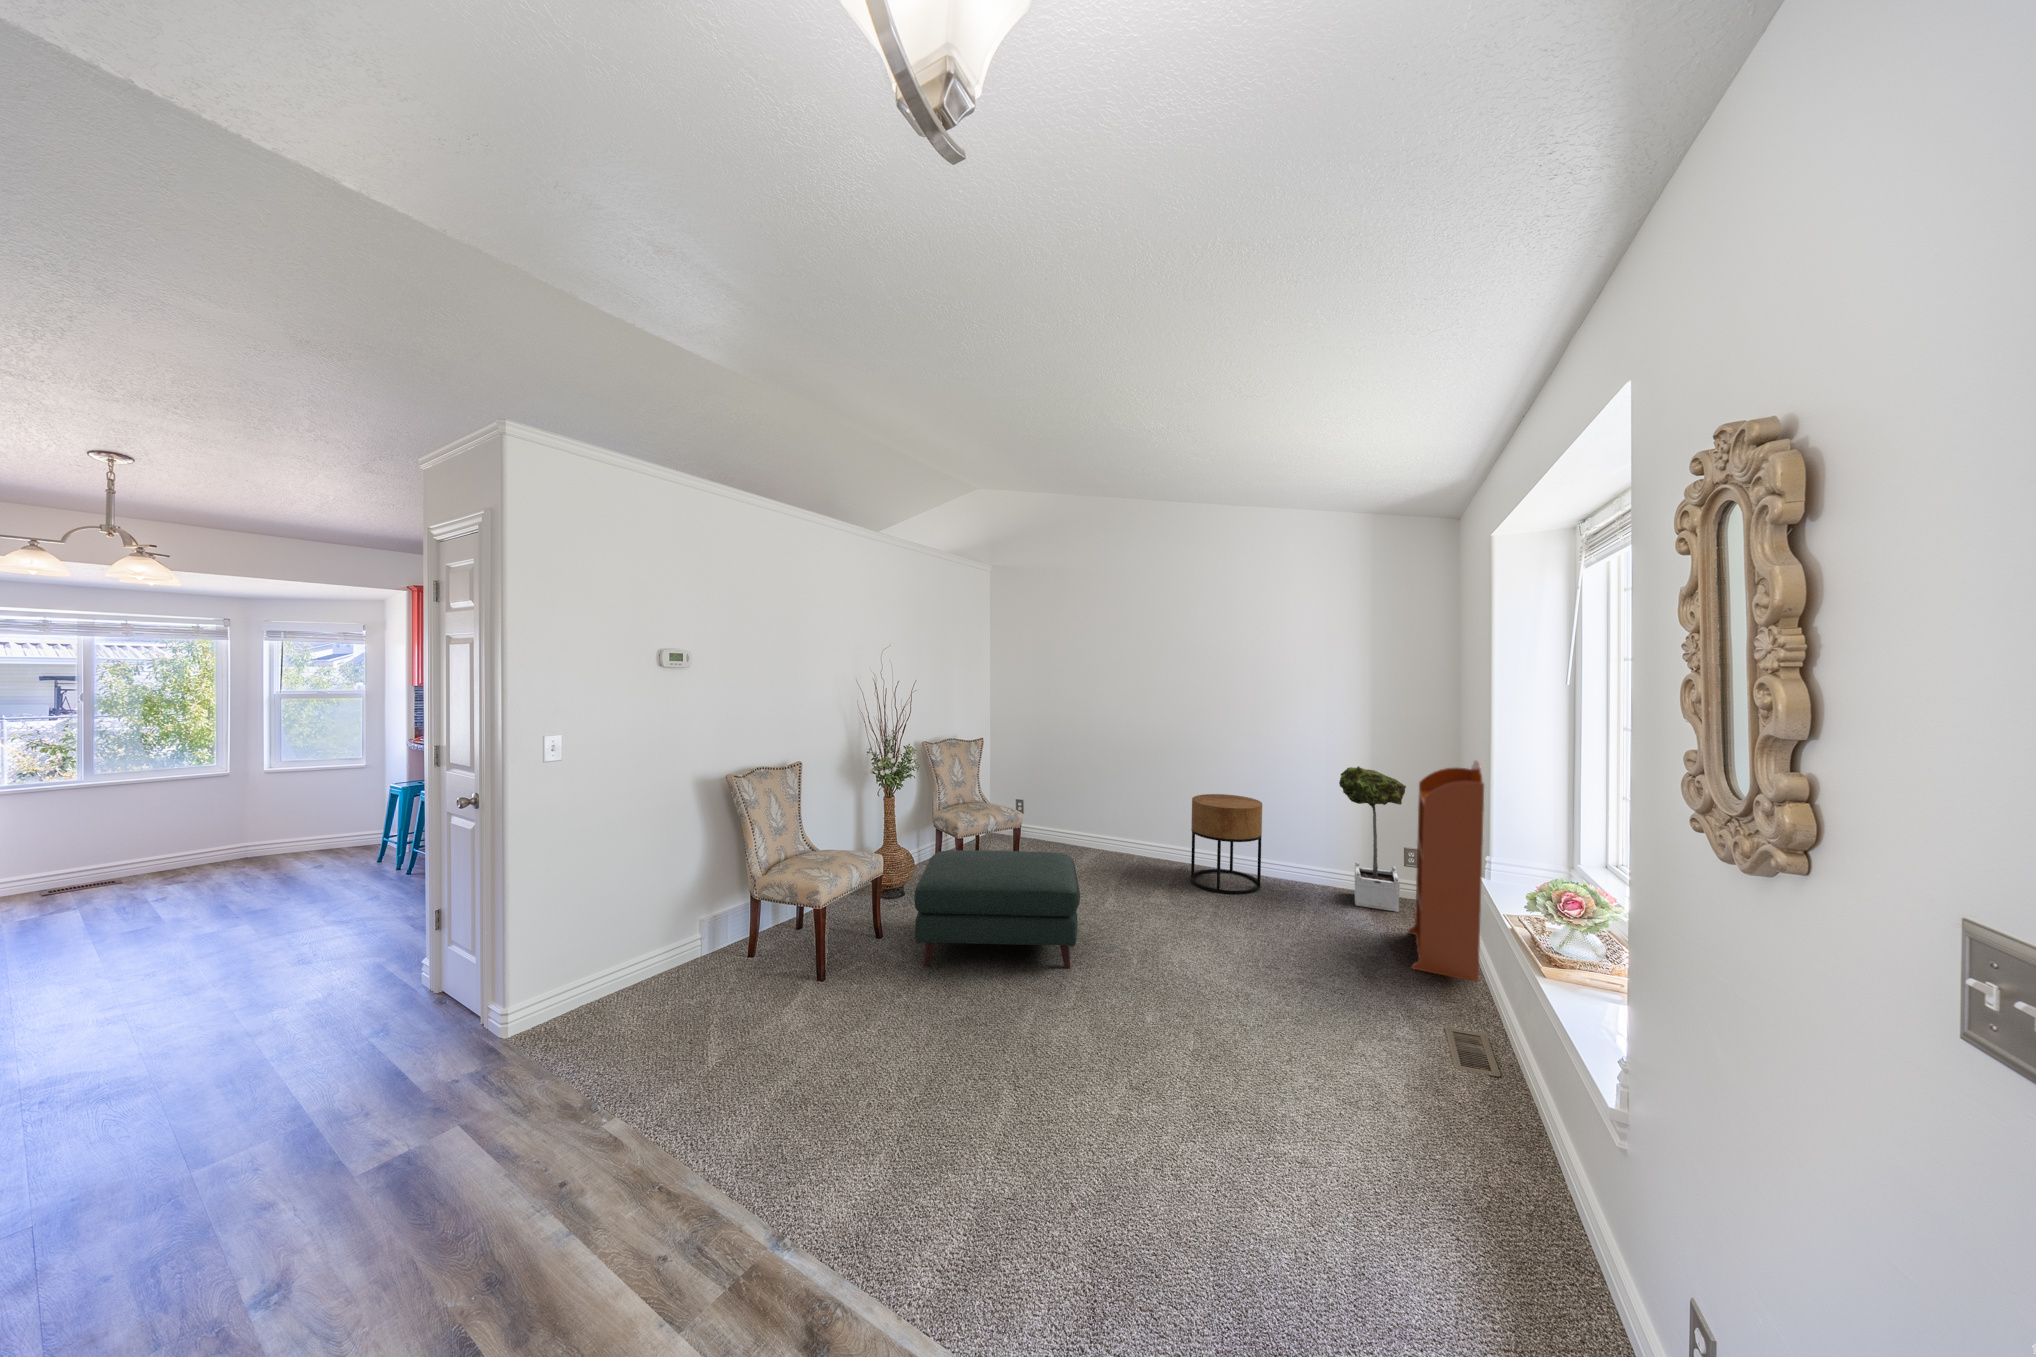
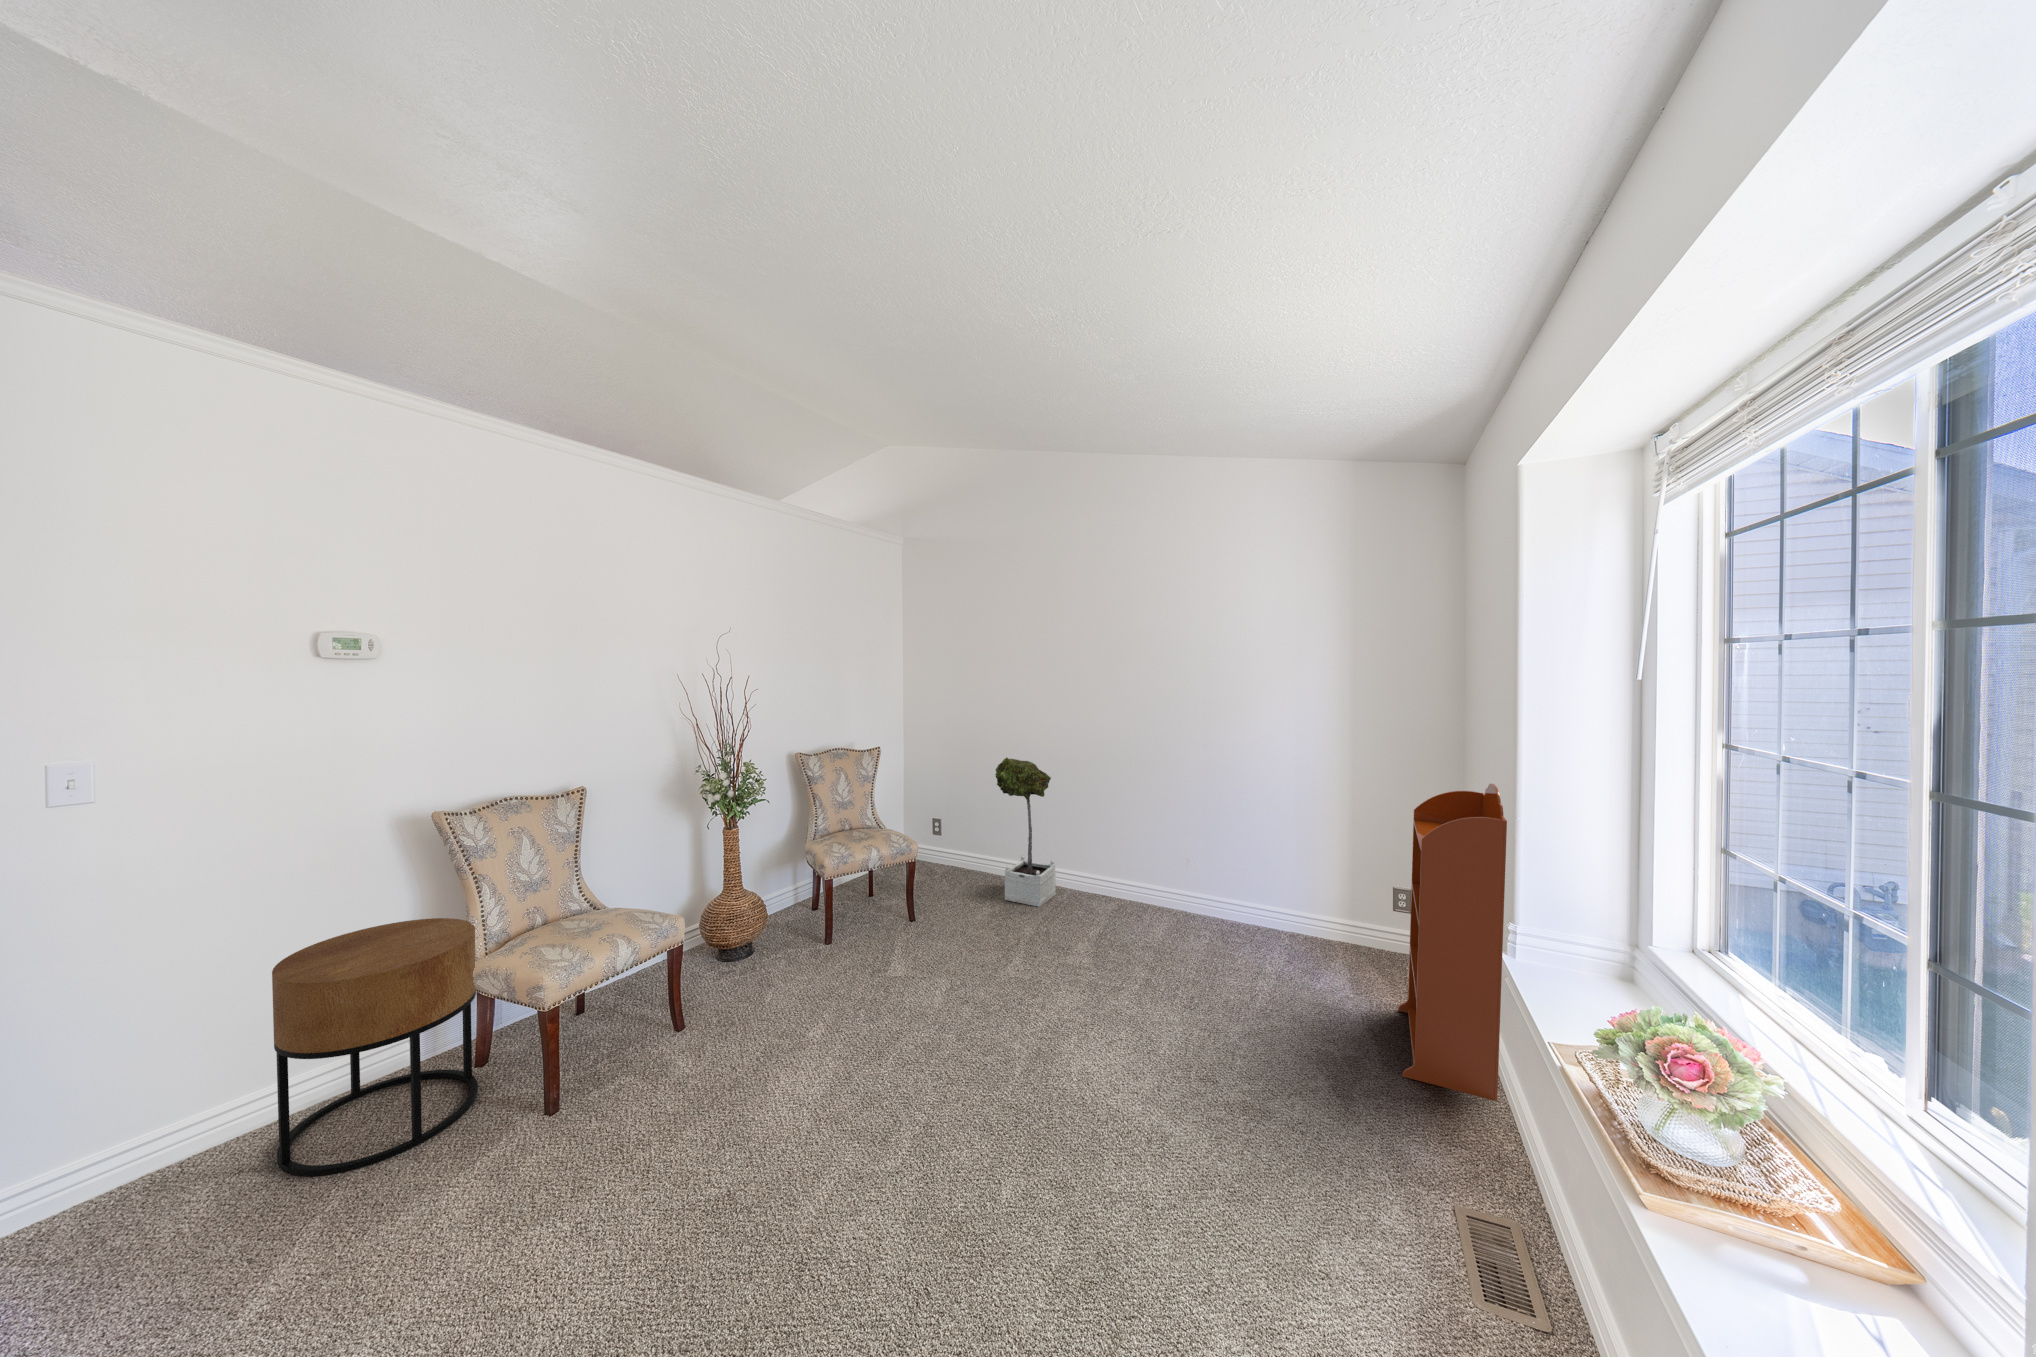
potted tree: present [1339,766,1406,912] -> present [995,757,1056,907]
side table: present [1190,794,1262,894] -> present [272,918,478,1176]
ottoman: present [914,850,1080,969] -> none [702,904,954,1082]

